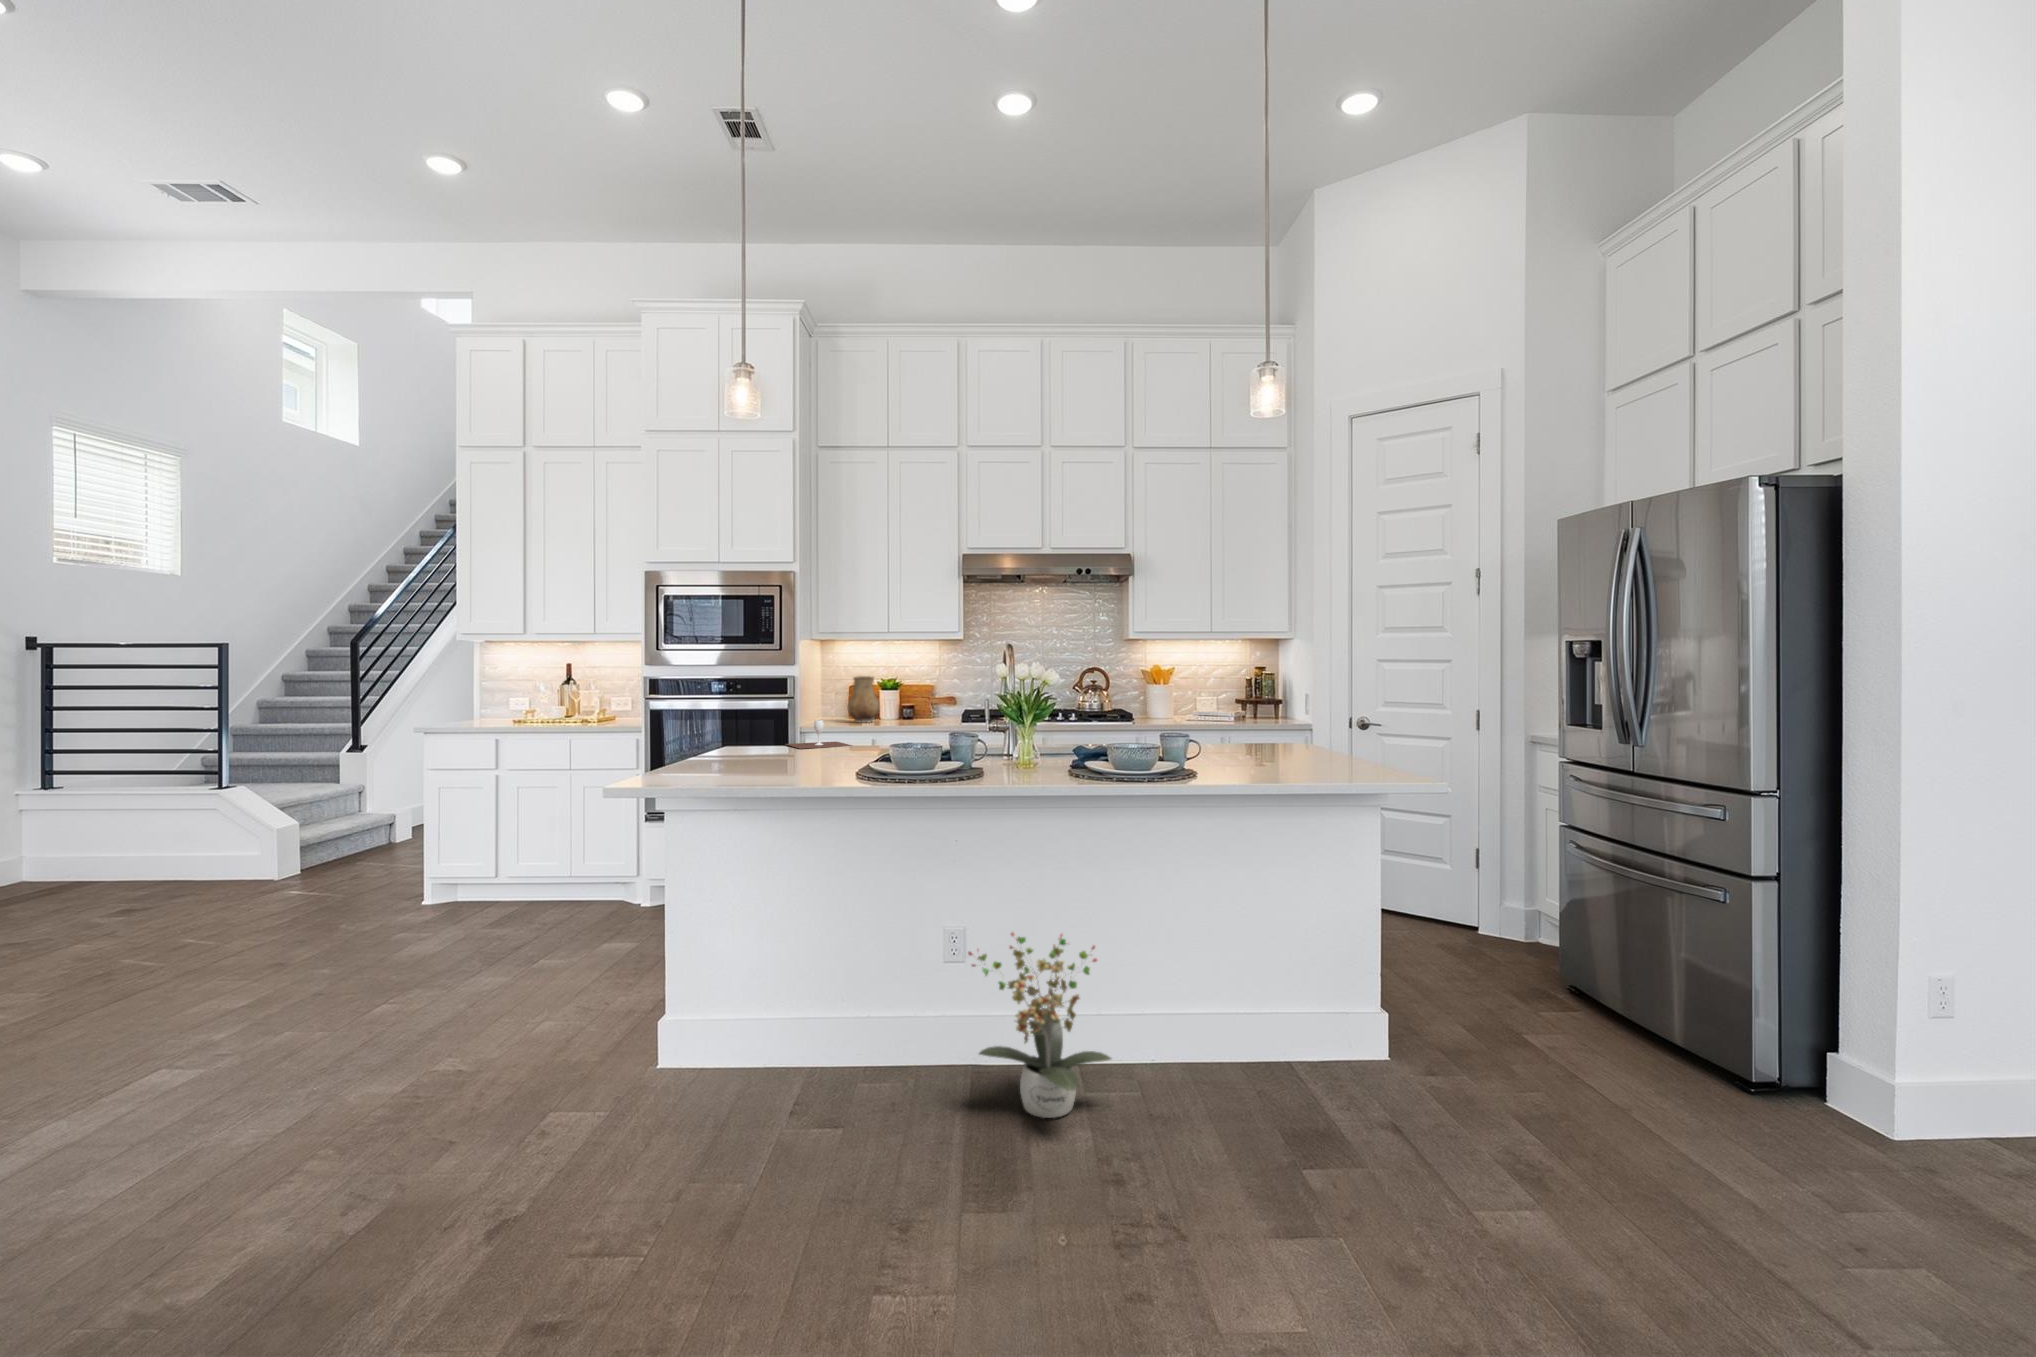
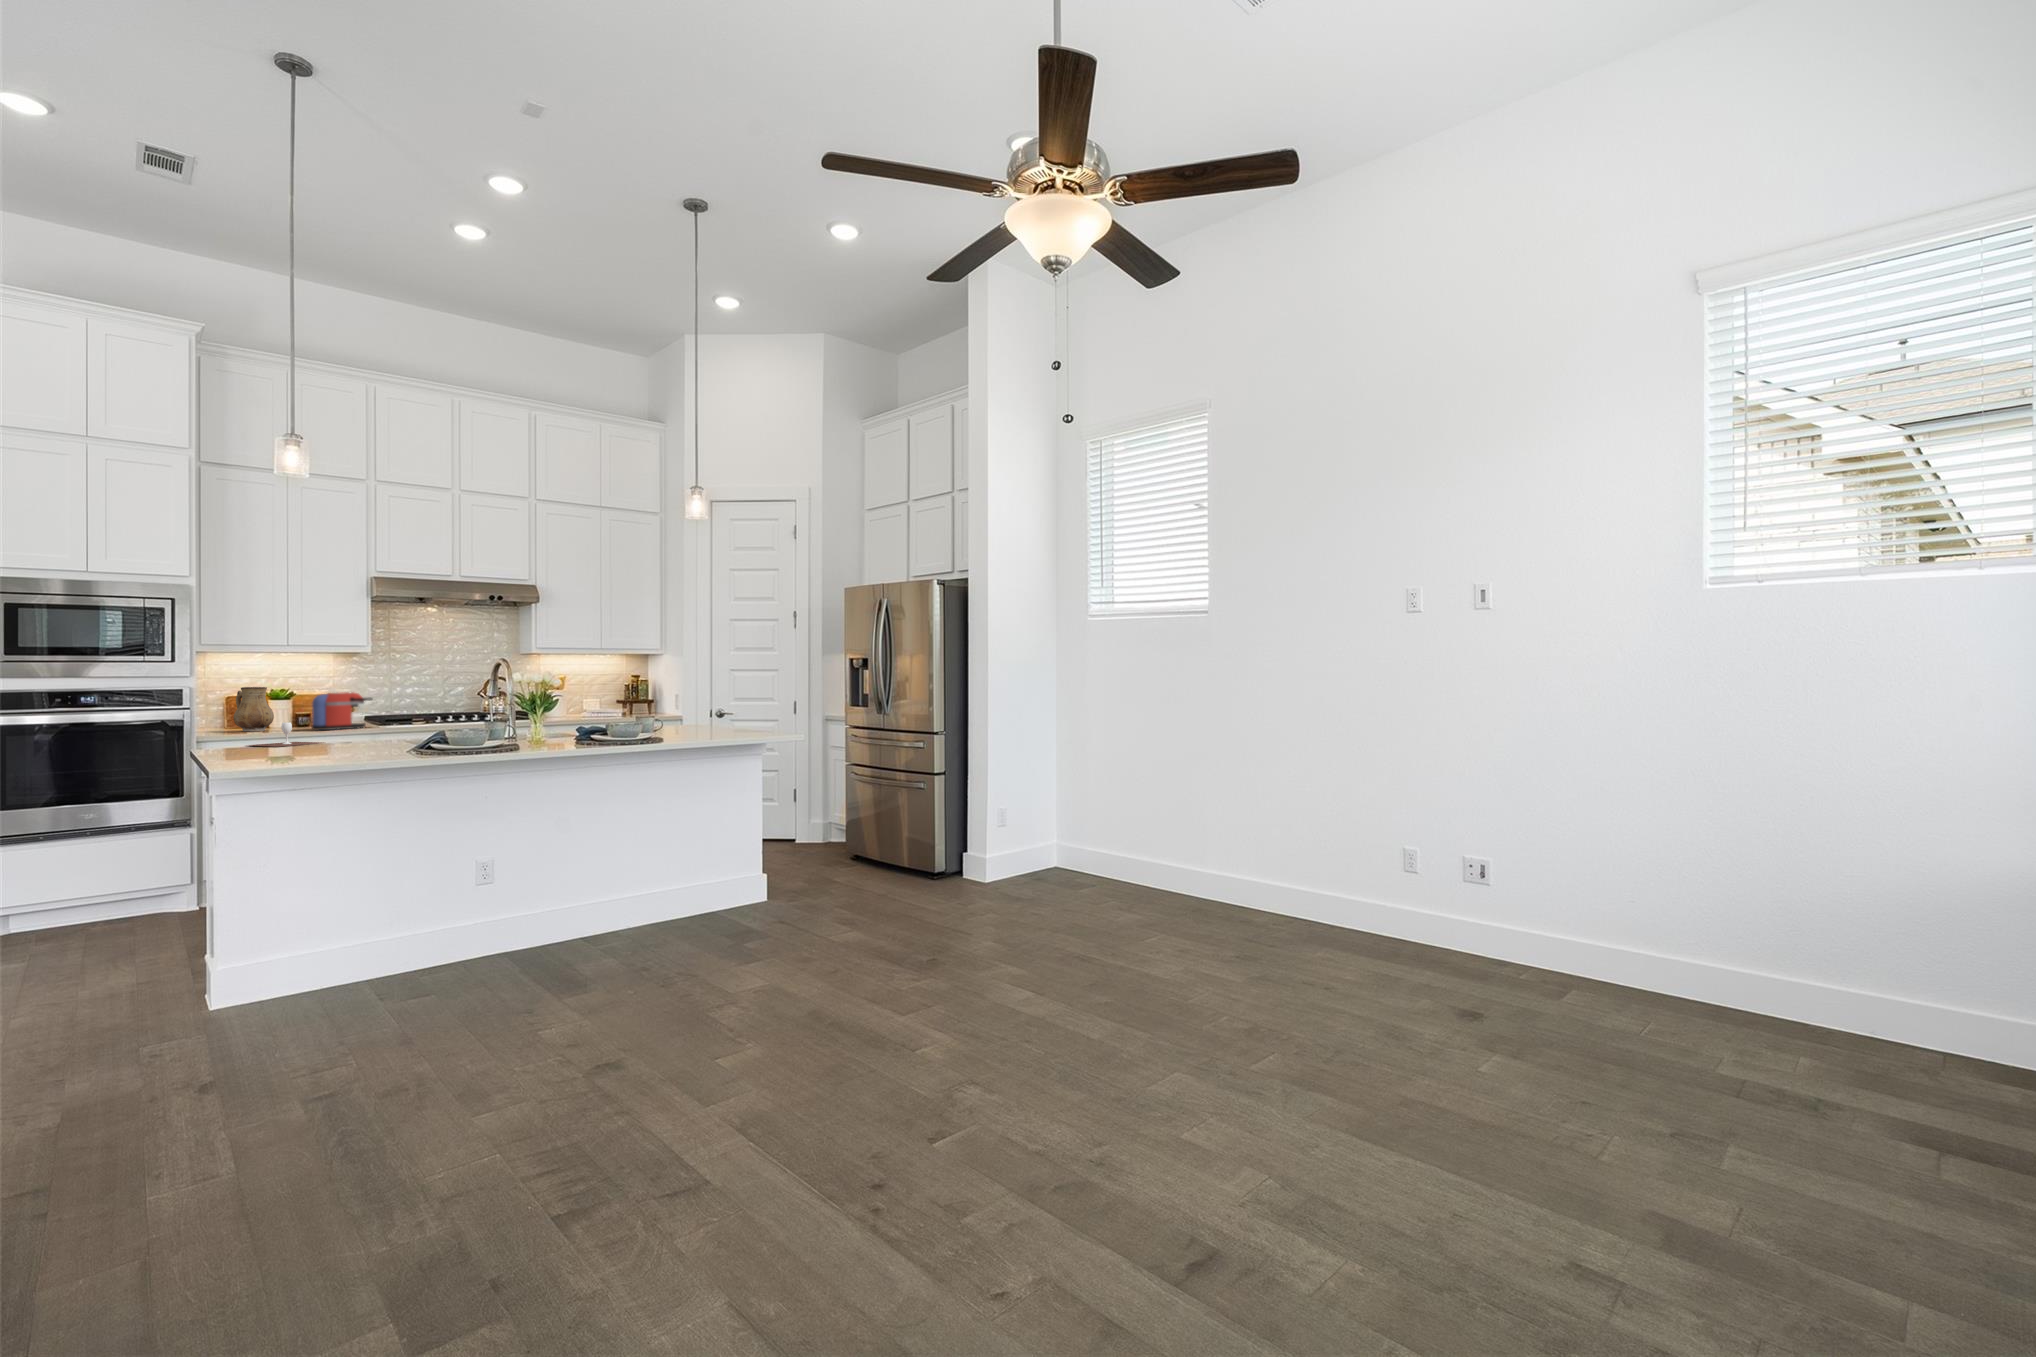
coffee maker: none [898,684,955,725] -> present [311,692,372,730]
potted plant: present [968,933,1111,1118] -> none [521,847,619,959]

